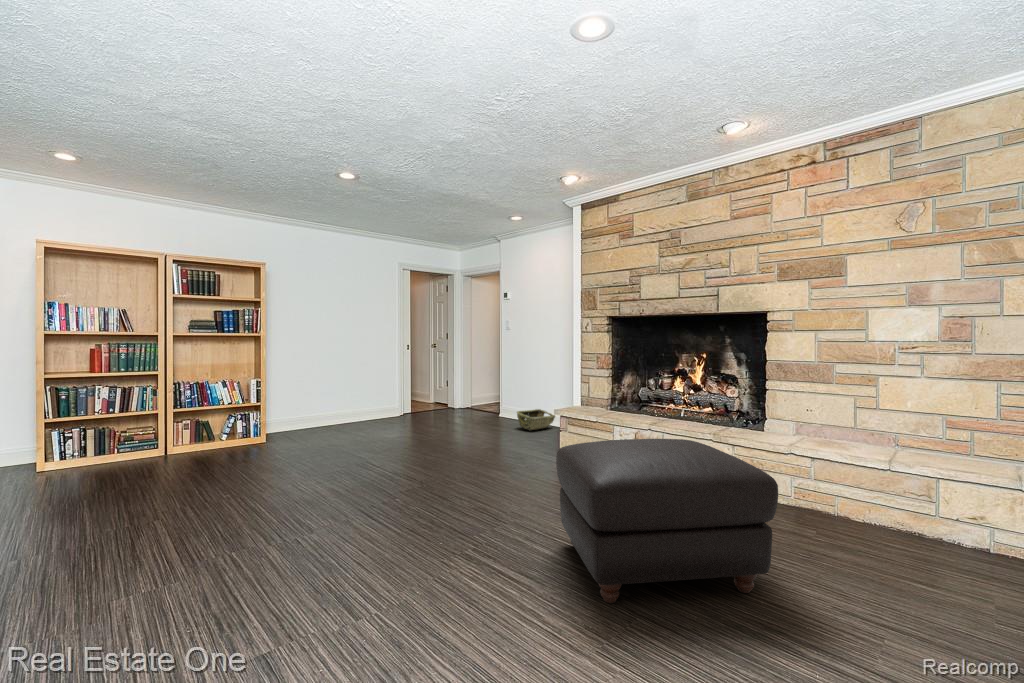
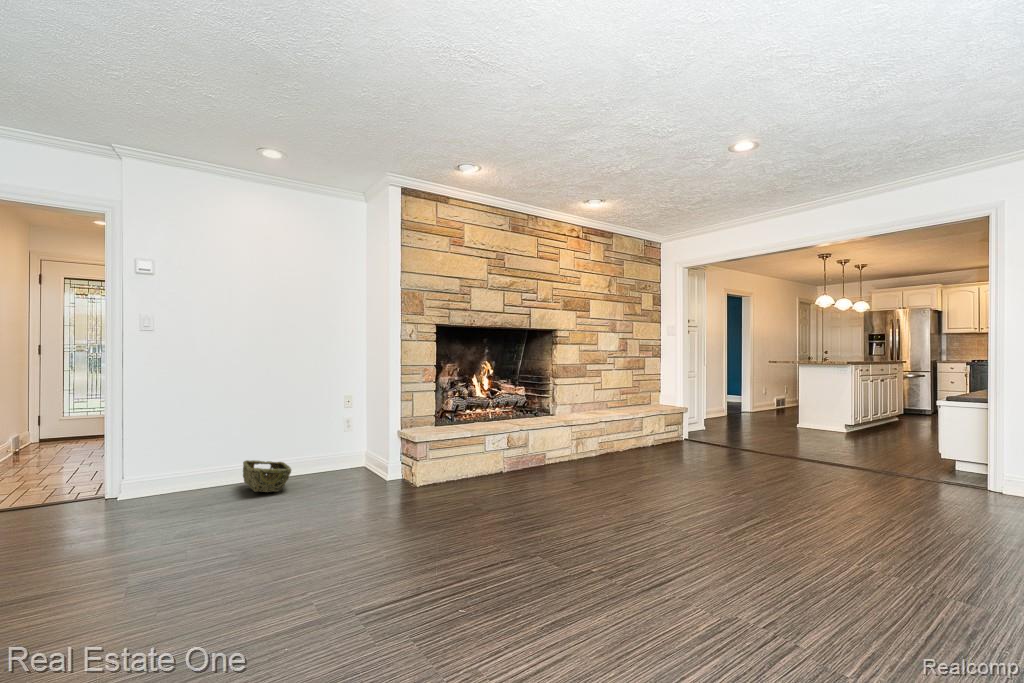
ottoman: present [556,439,778,603] -> none [646,411,779,505]

